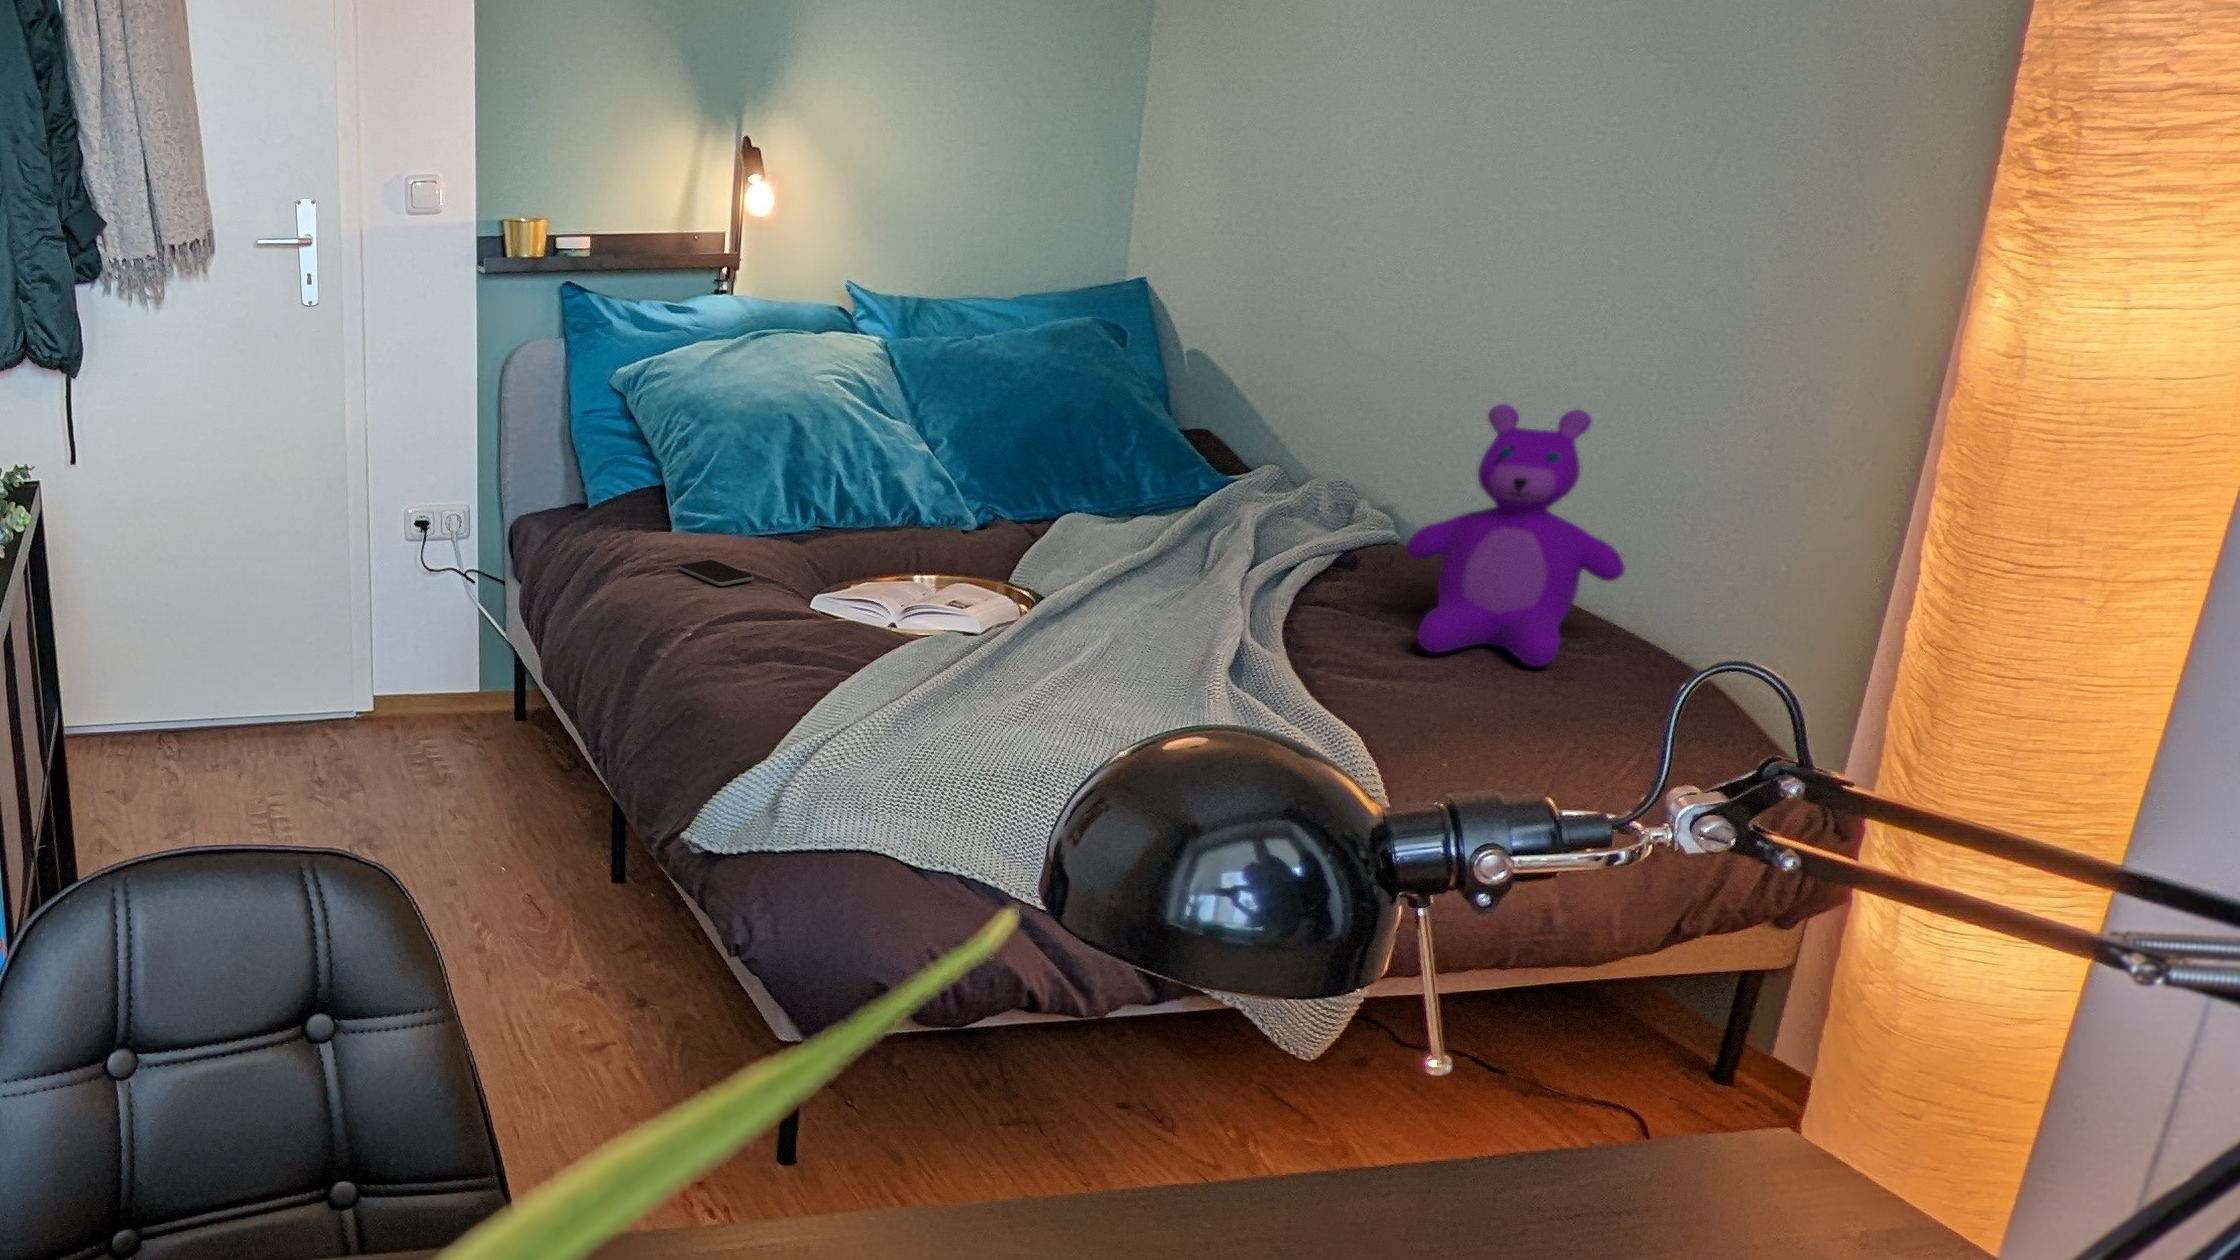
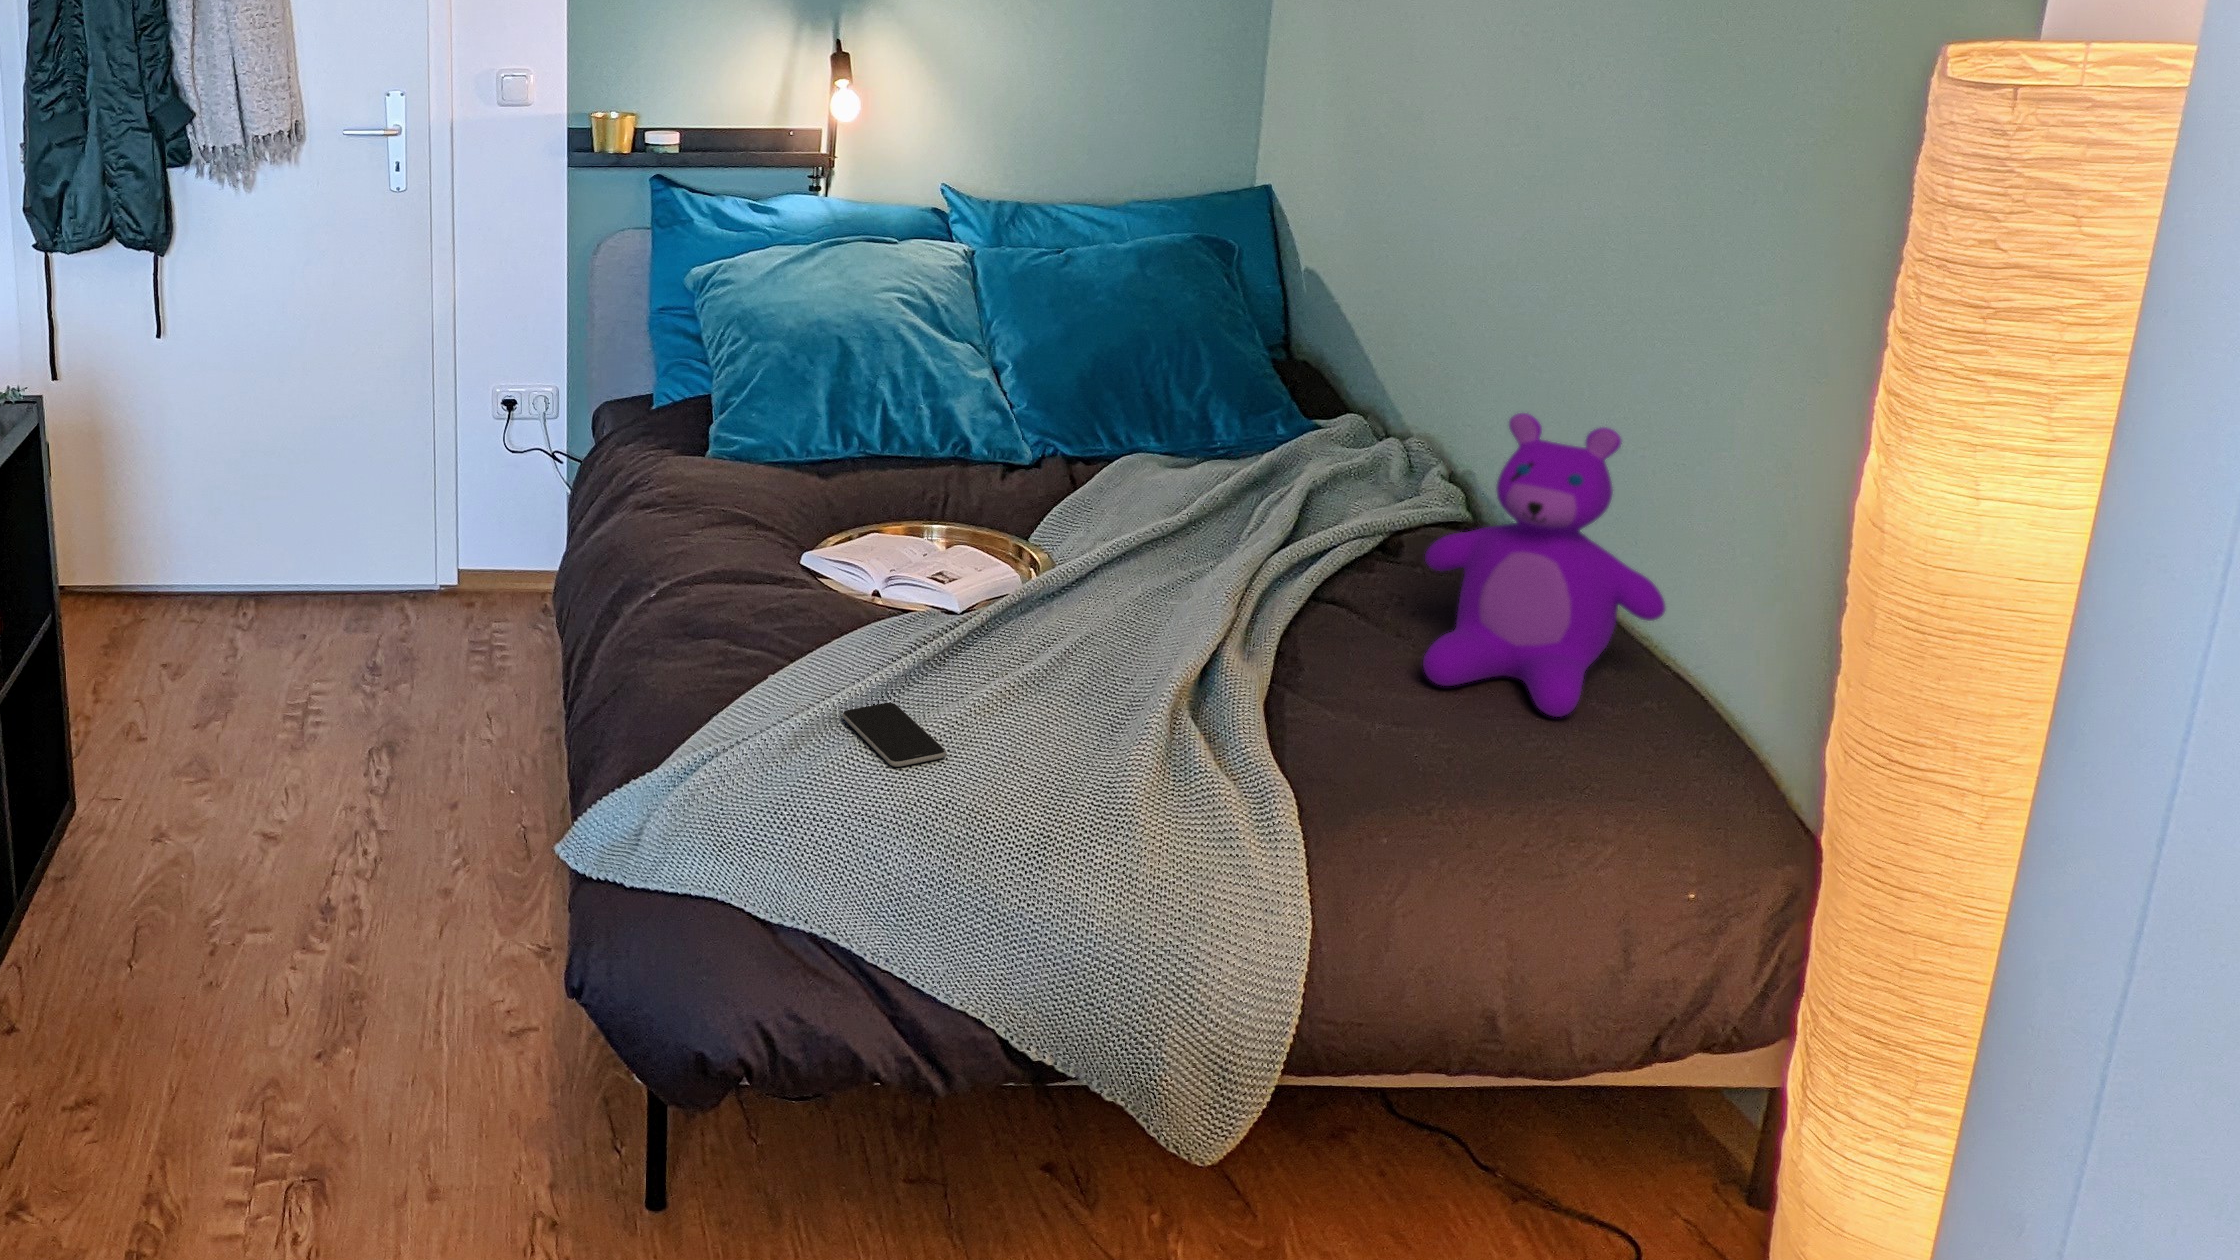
smartphone: present [679,560,754,586] -> present [842,703,946,767]

